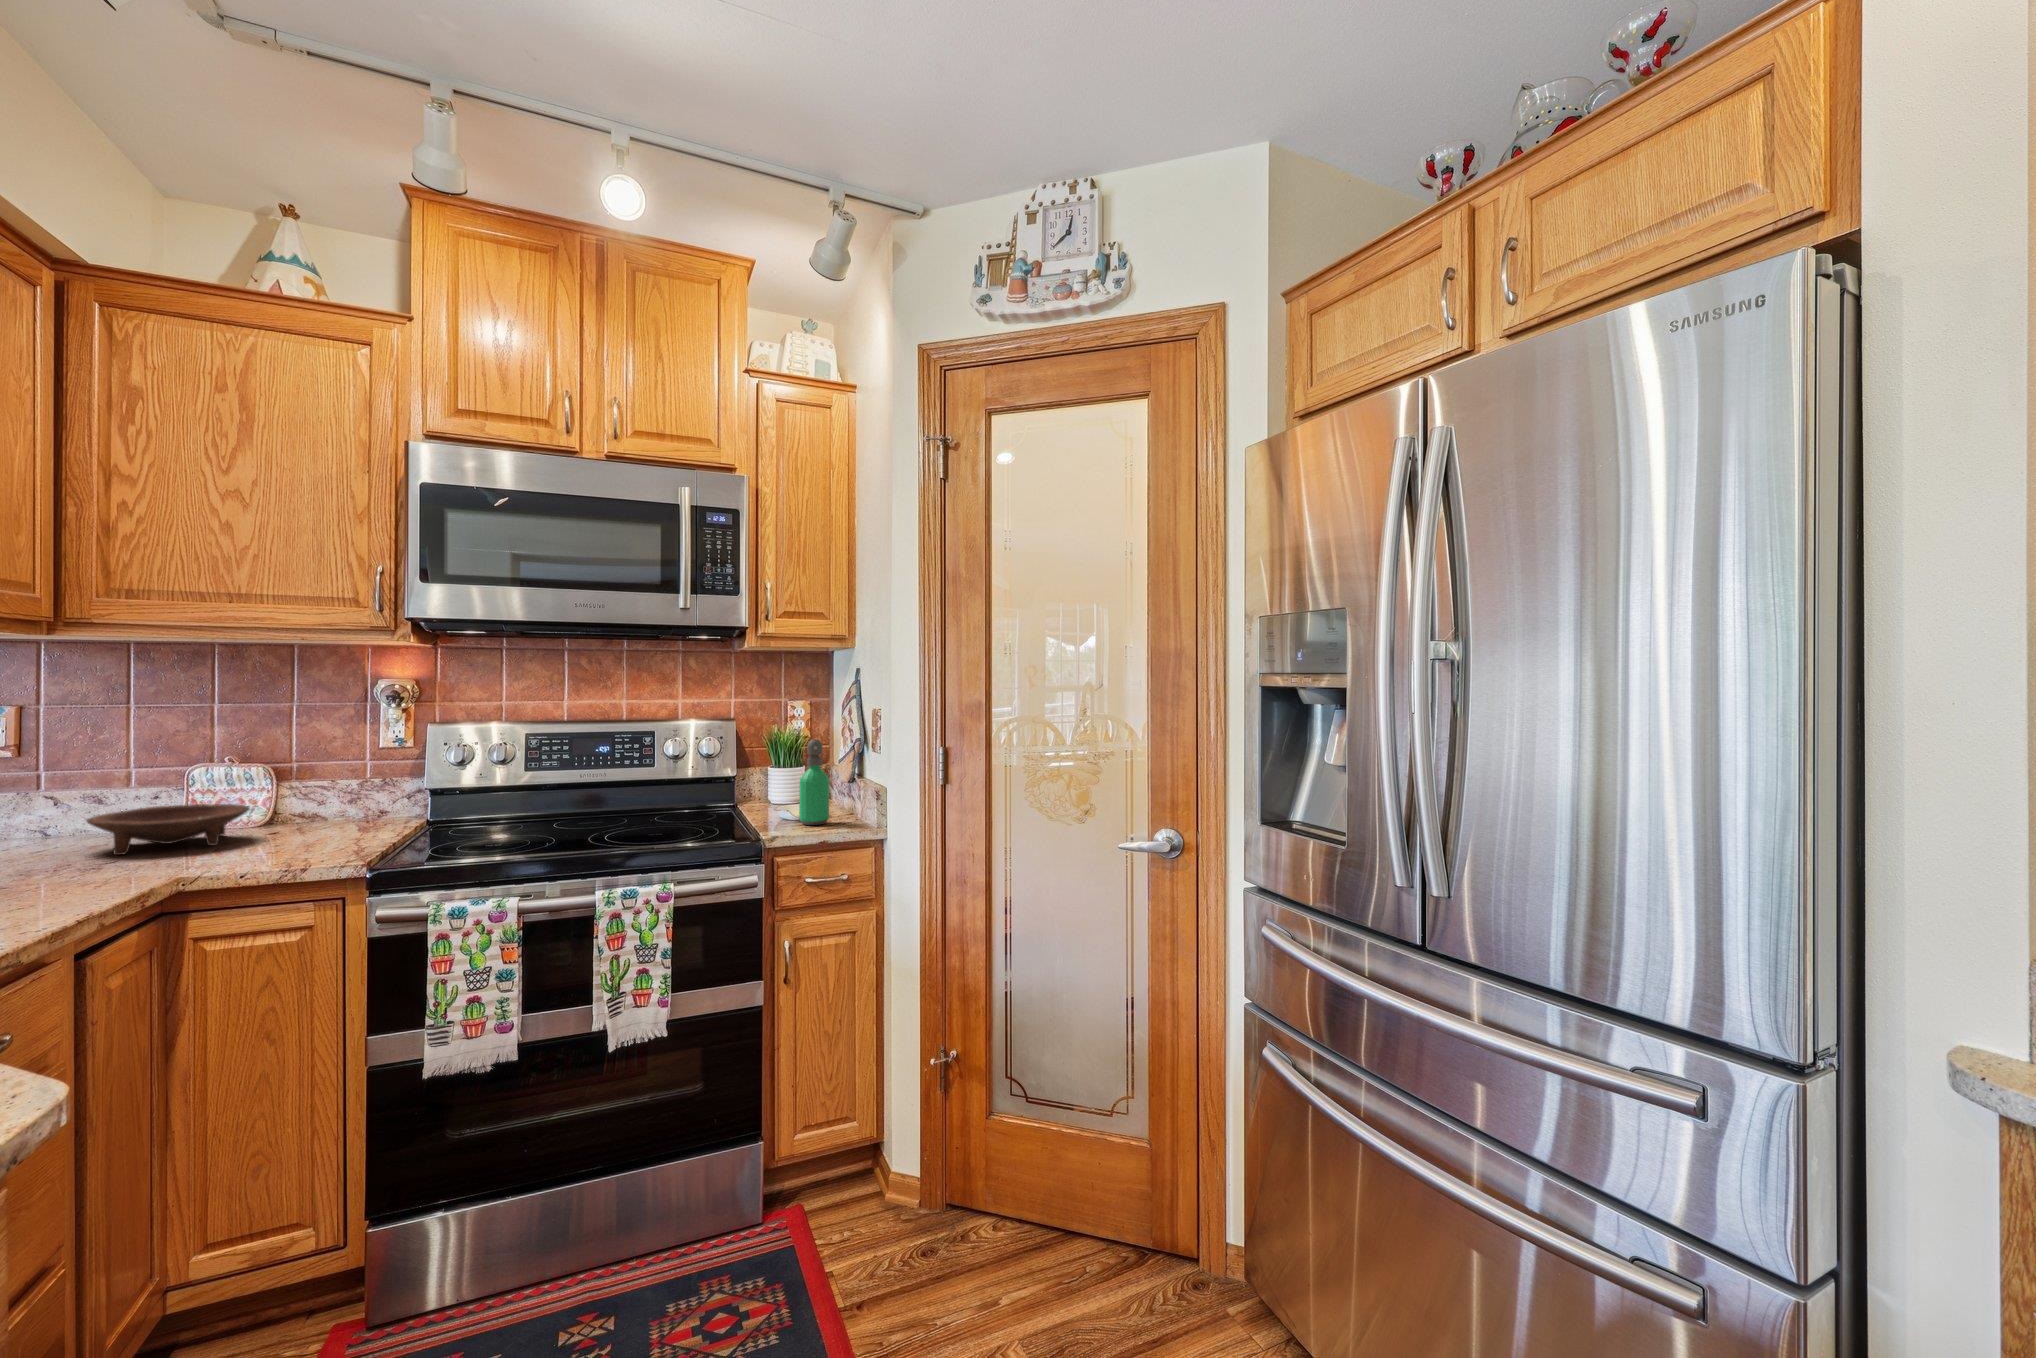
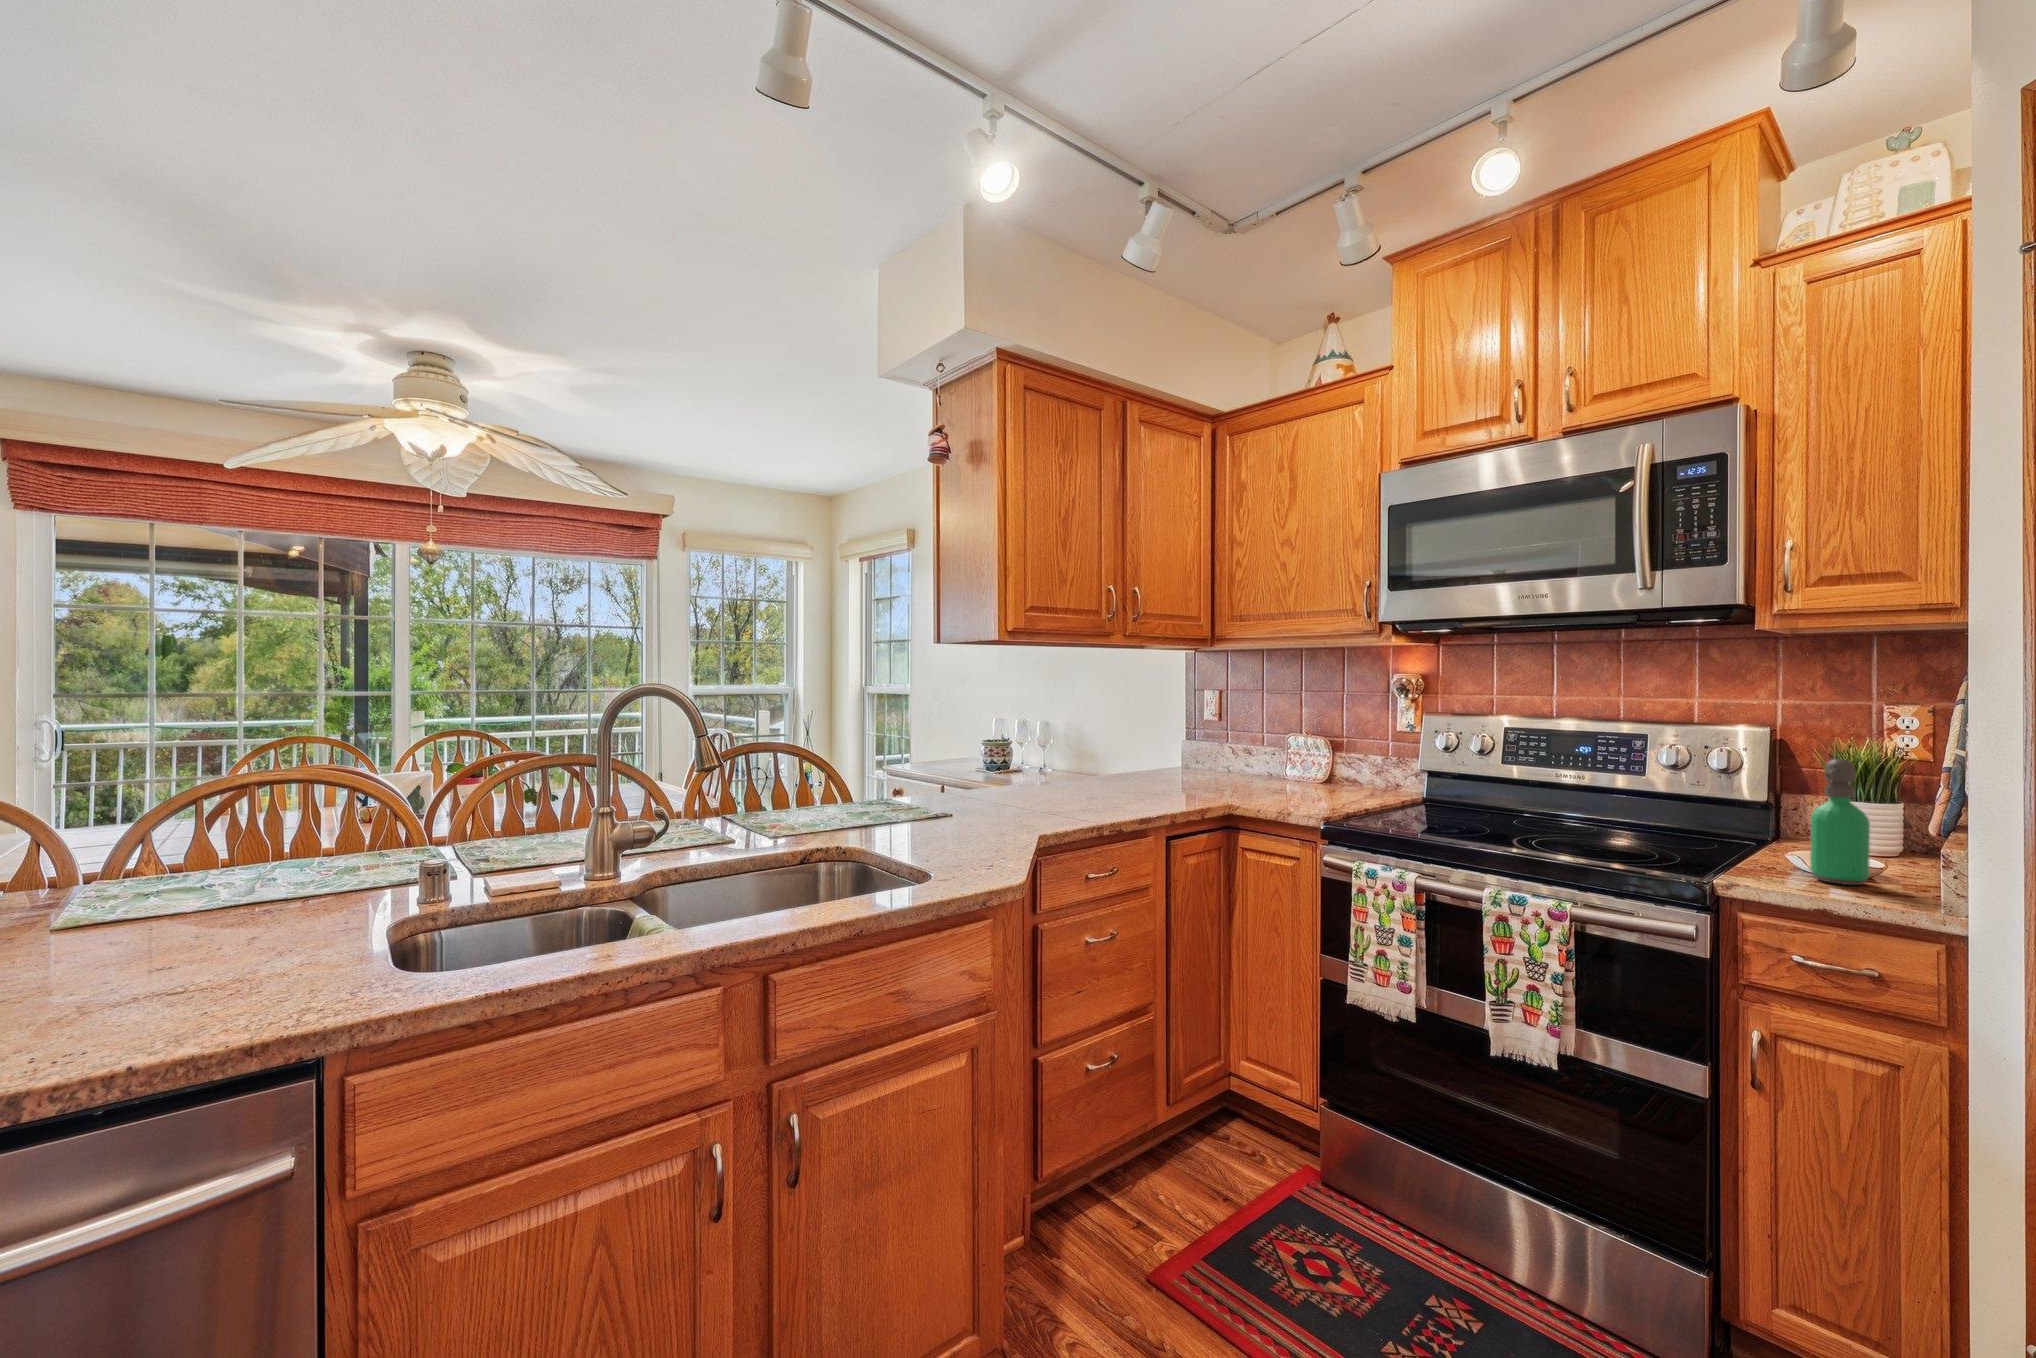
bowl: present [86,804,250,855] -> none [1225,760,1306,791]

